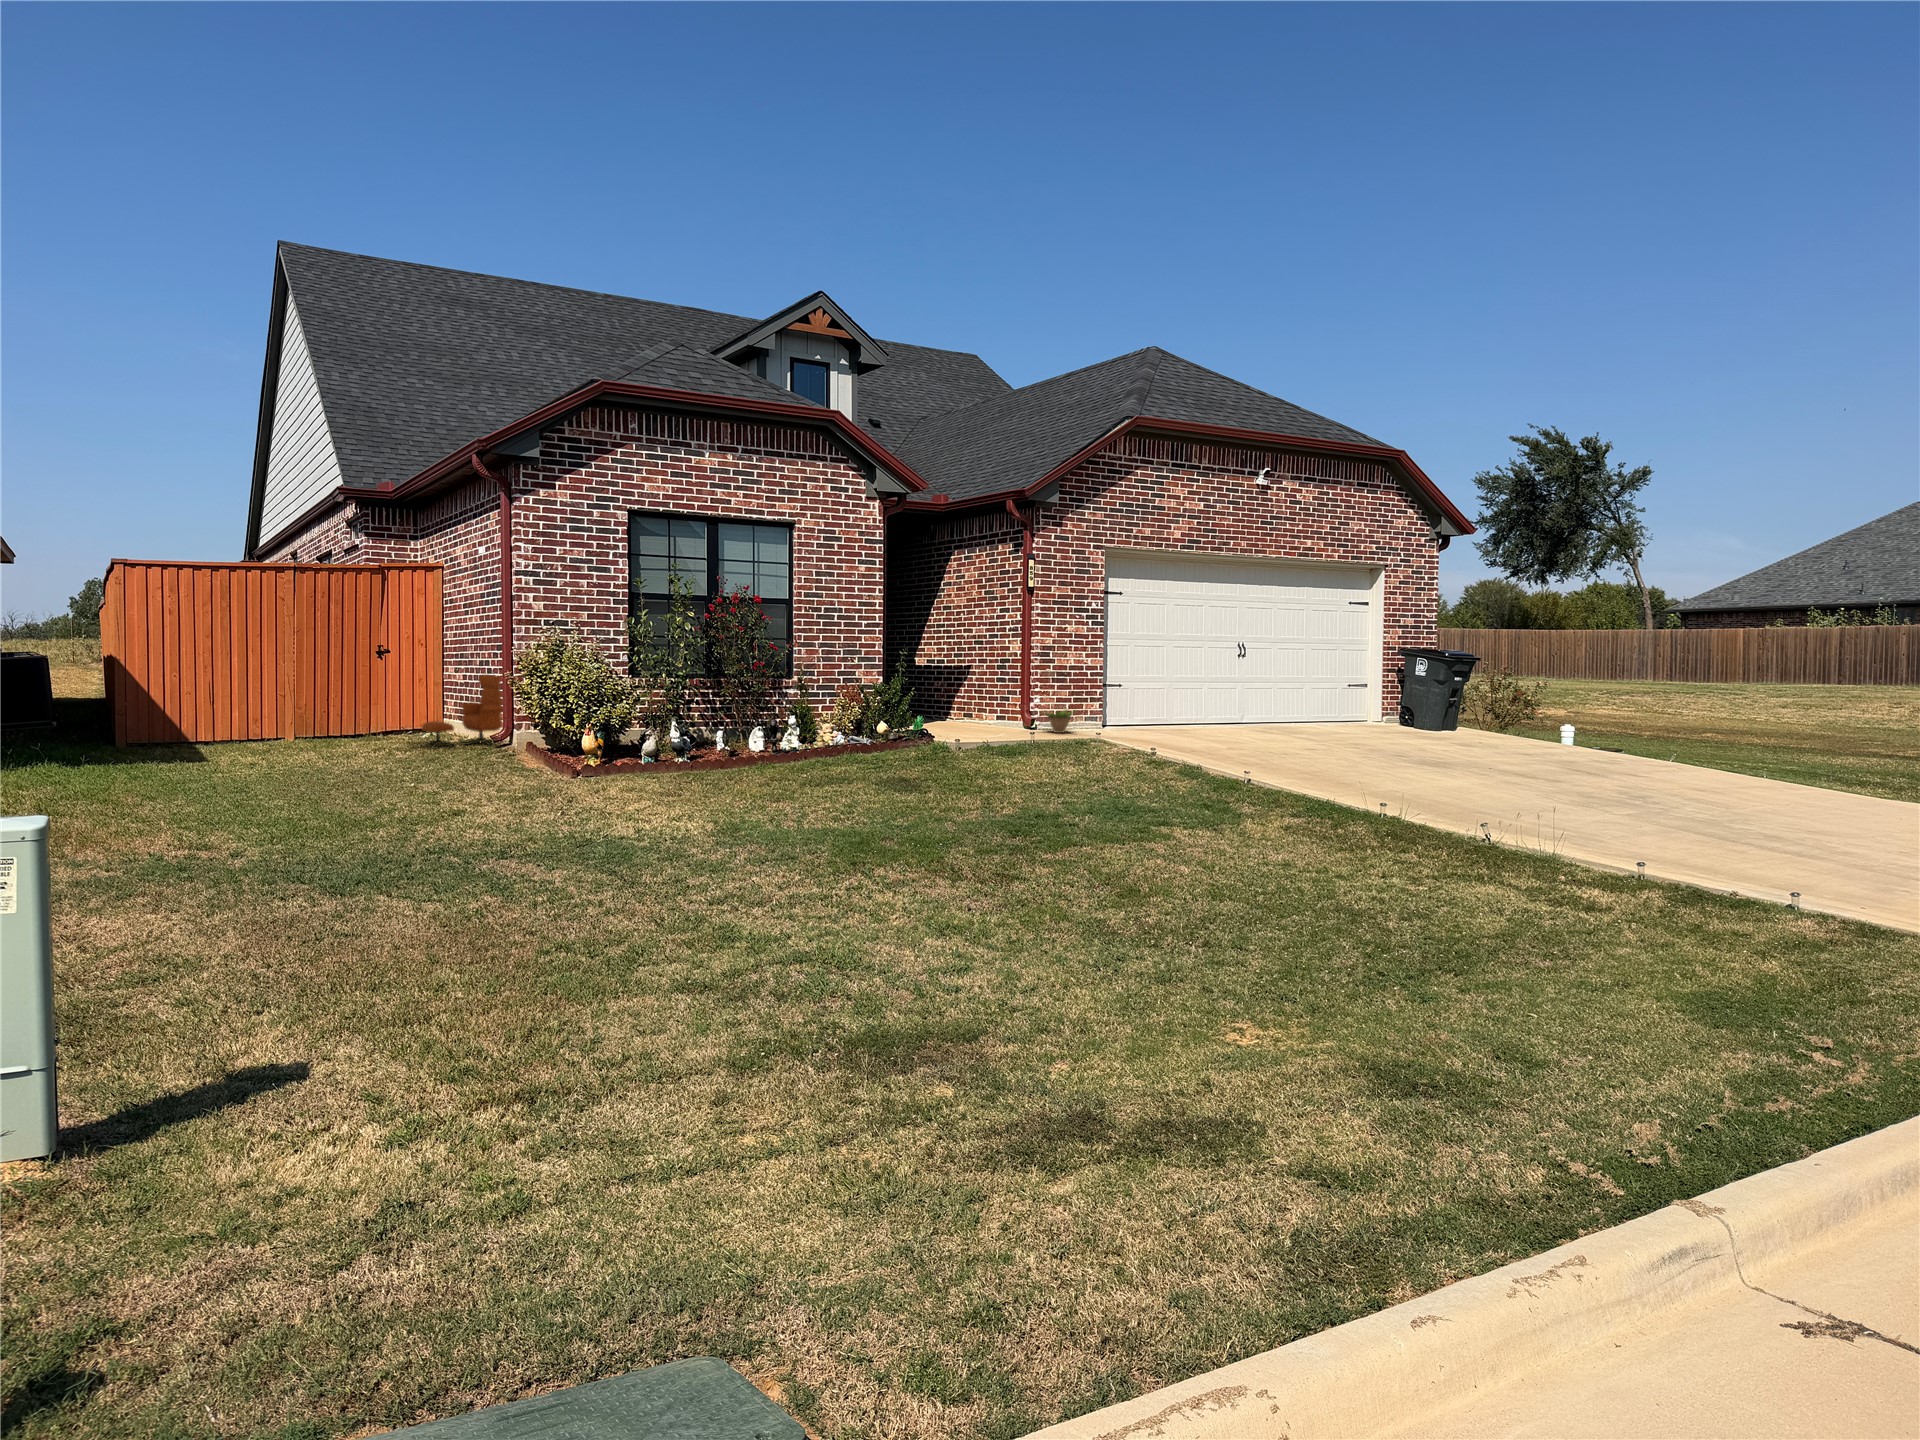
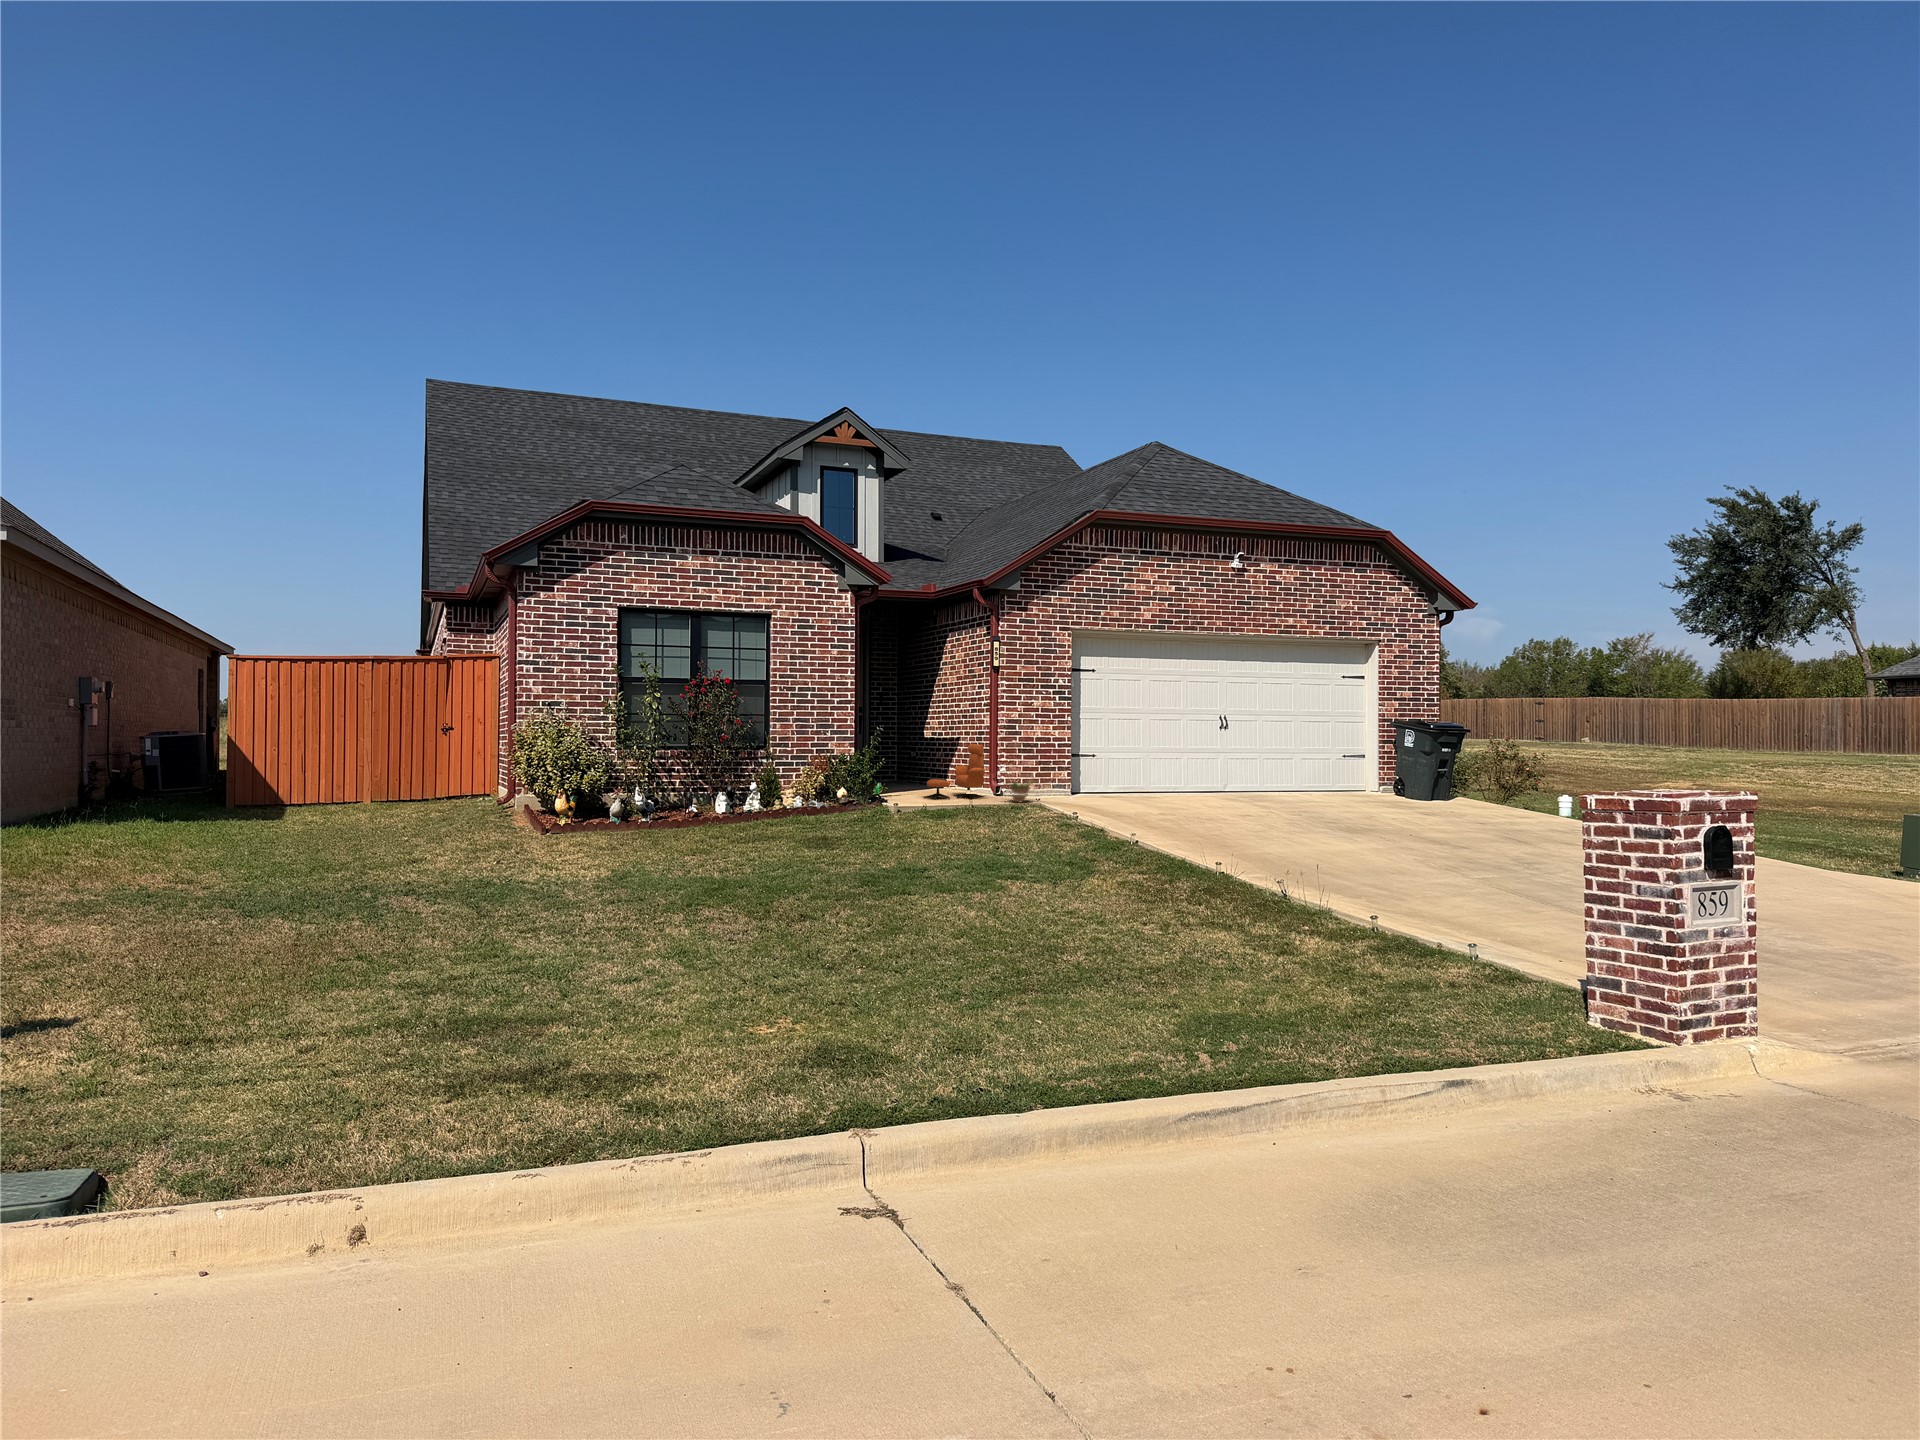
lounge chair: present [419,674,503,747] -> present [923,744,985,799]

